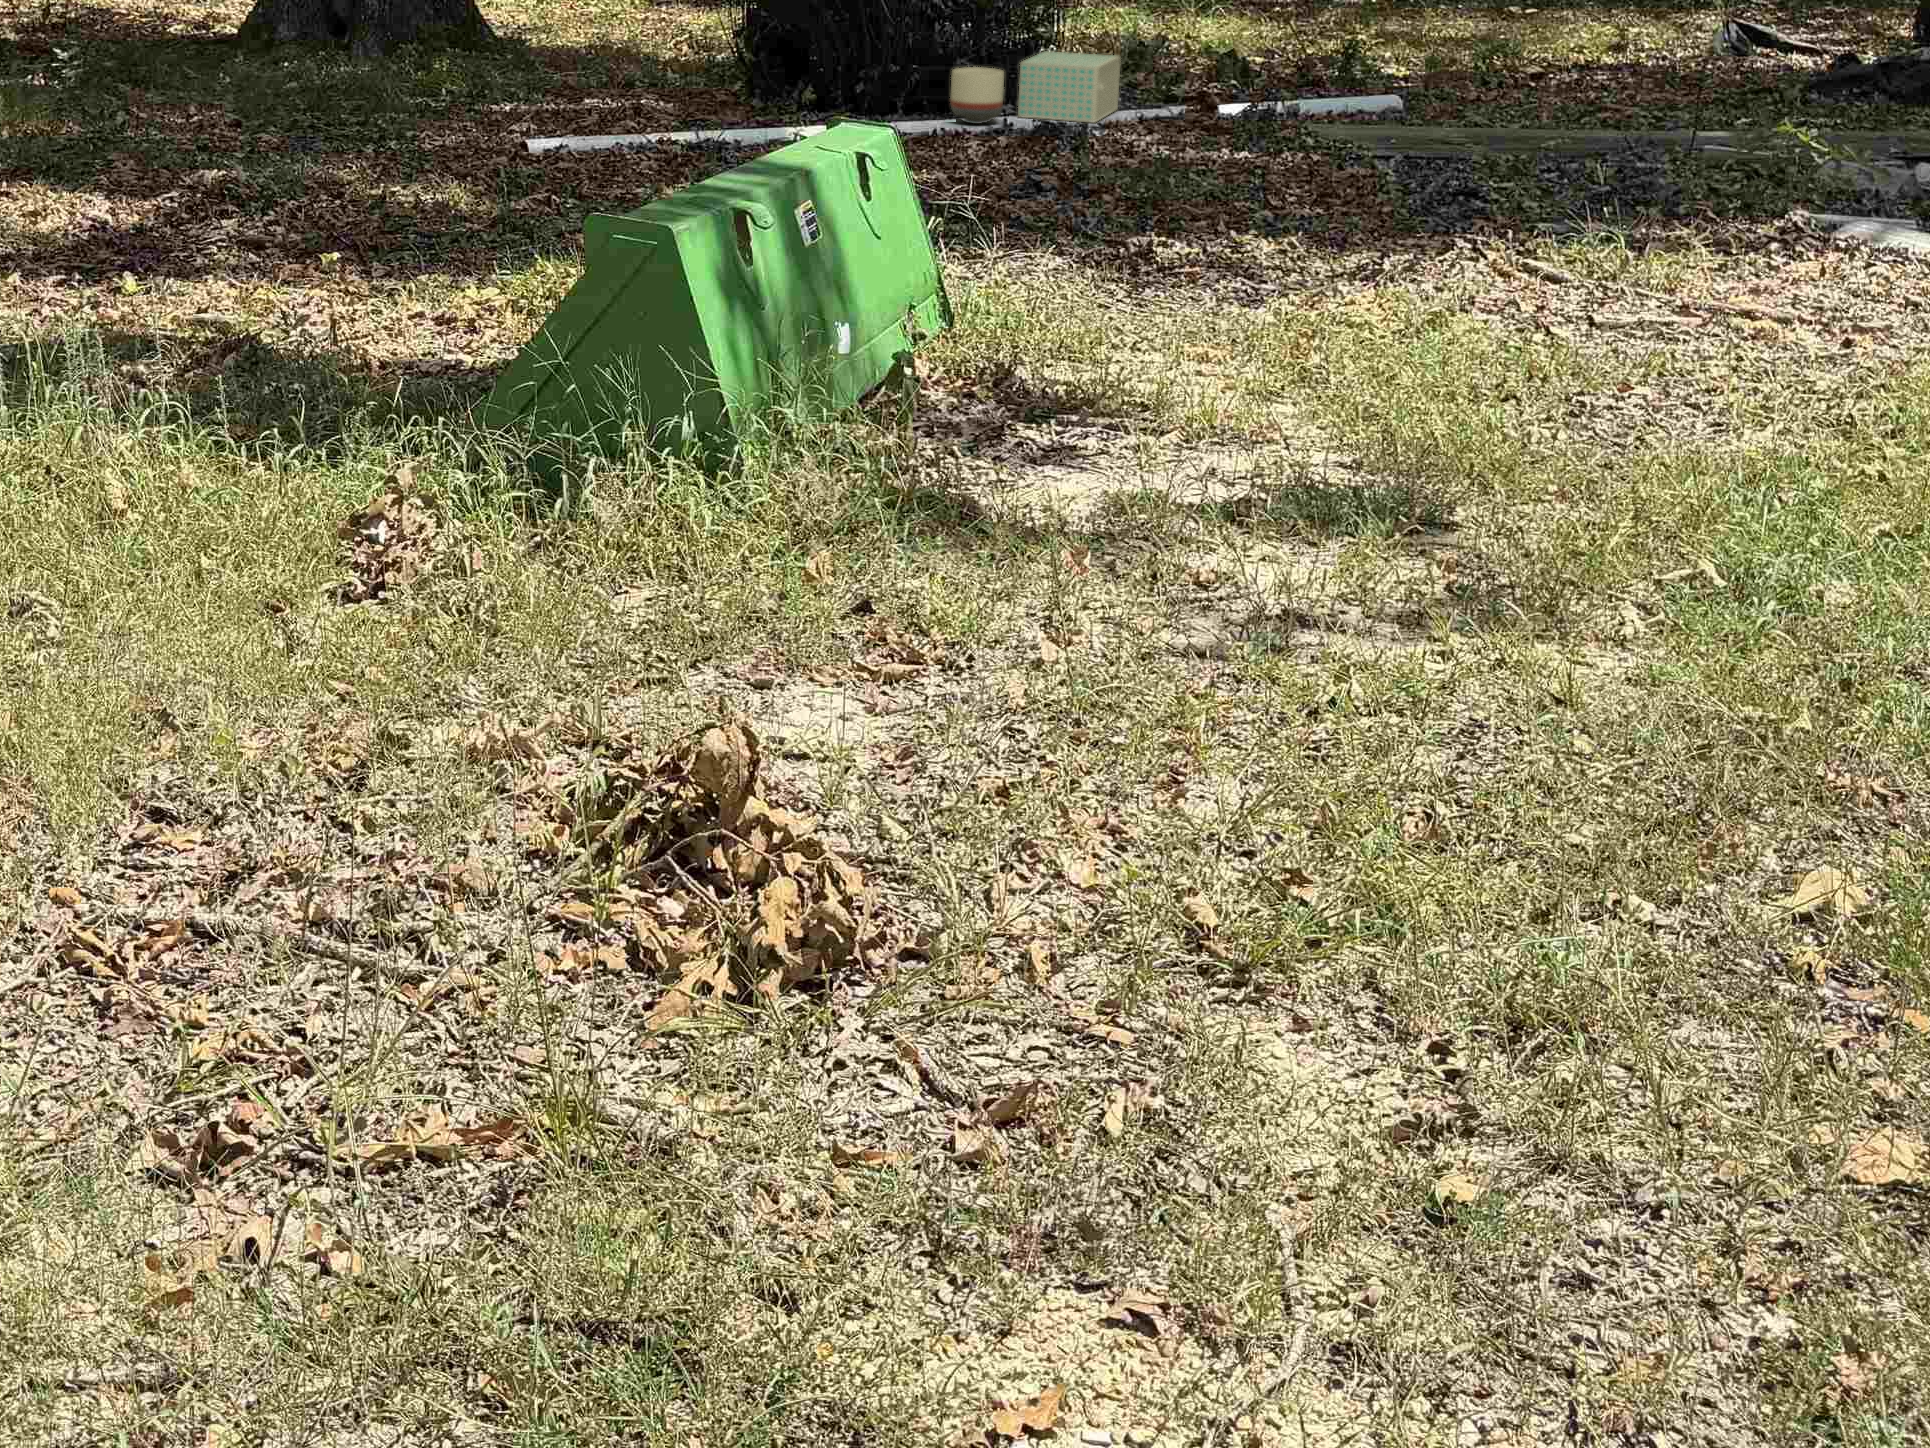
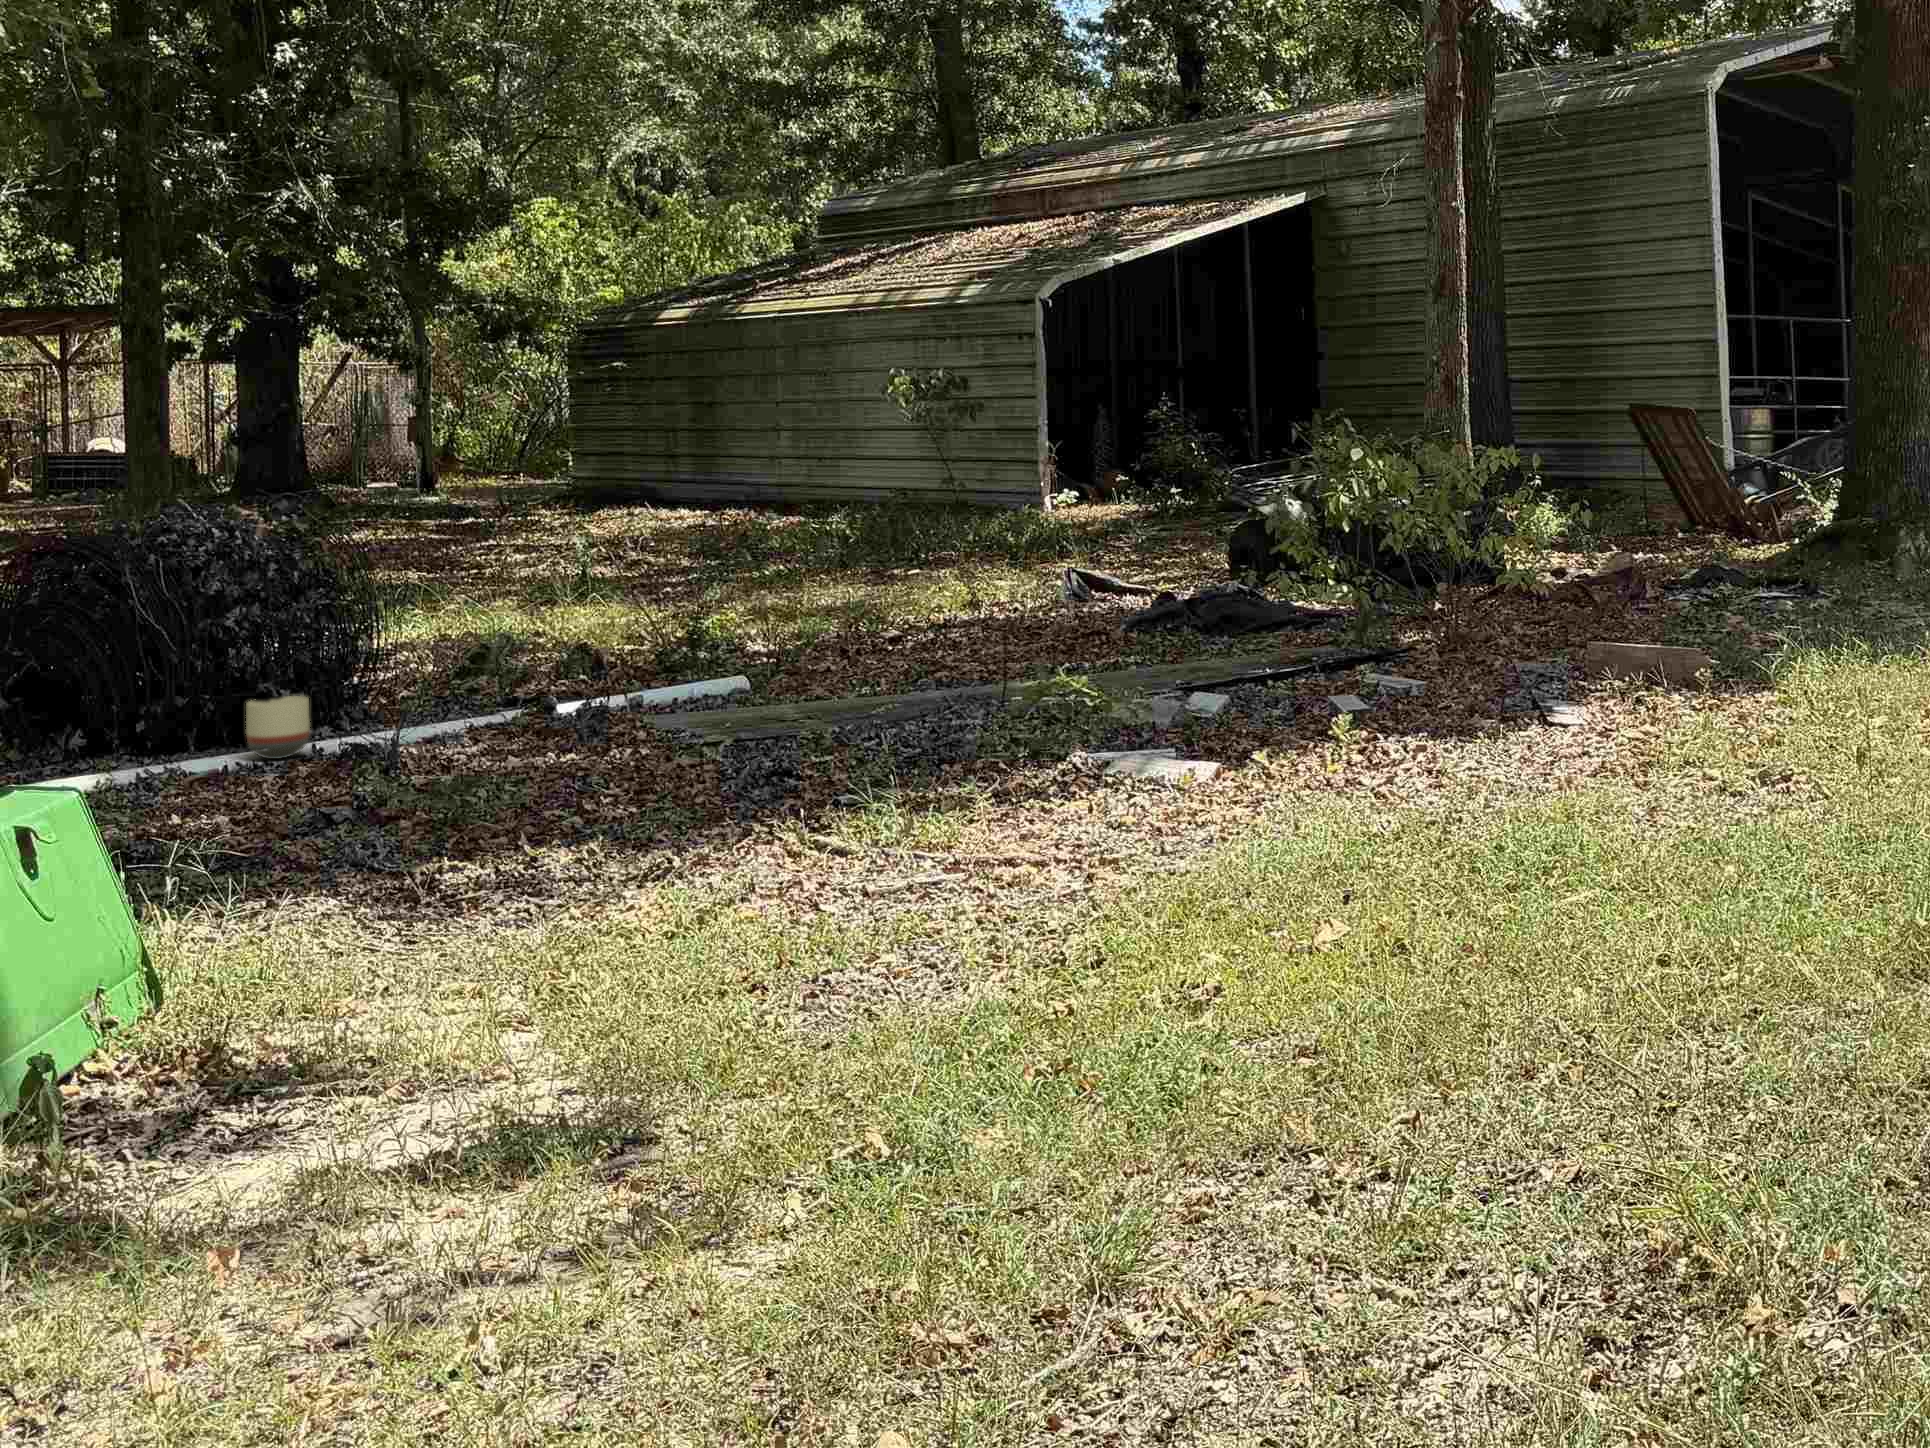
storage box: present [1018,51,1121,123] -> none [330,668,449,746]

